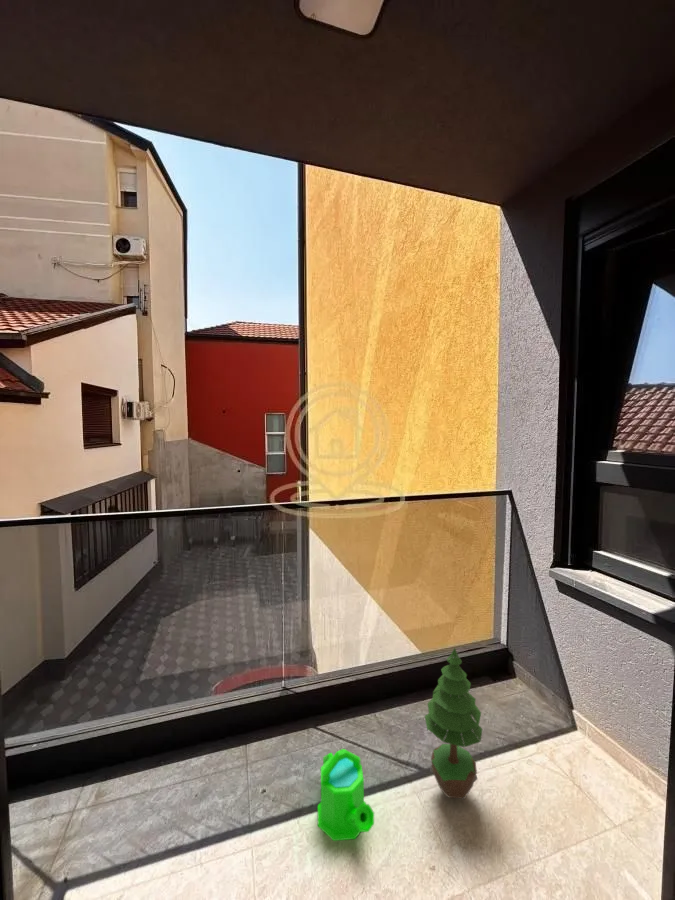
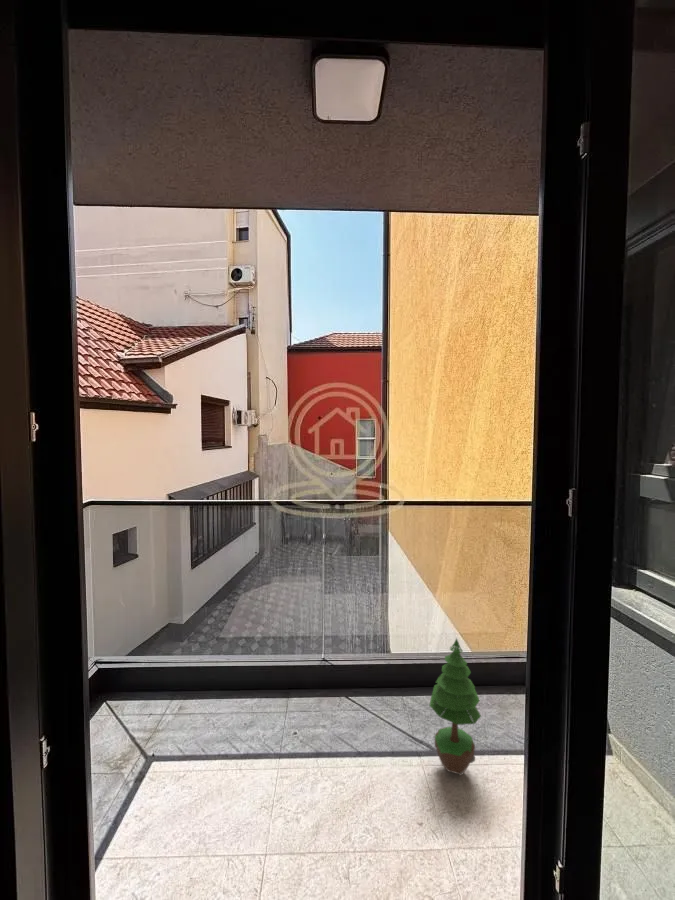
watering can: present [318,749,374,841] -> none [332,708,375,781]

